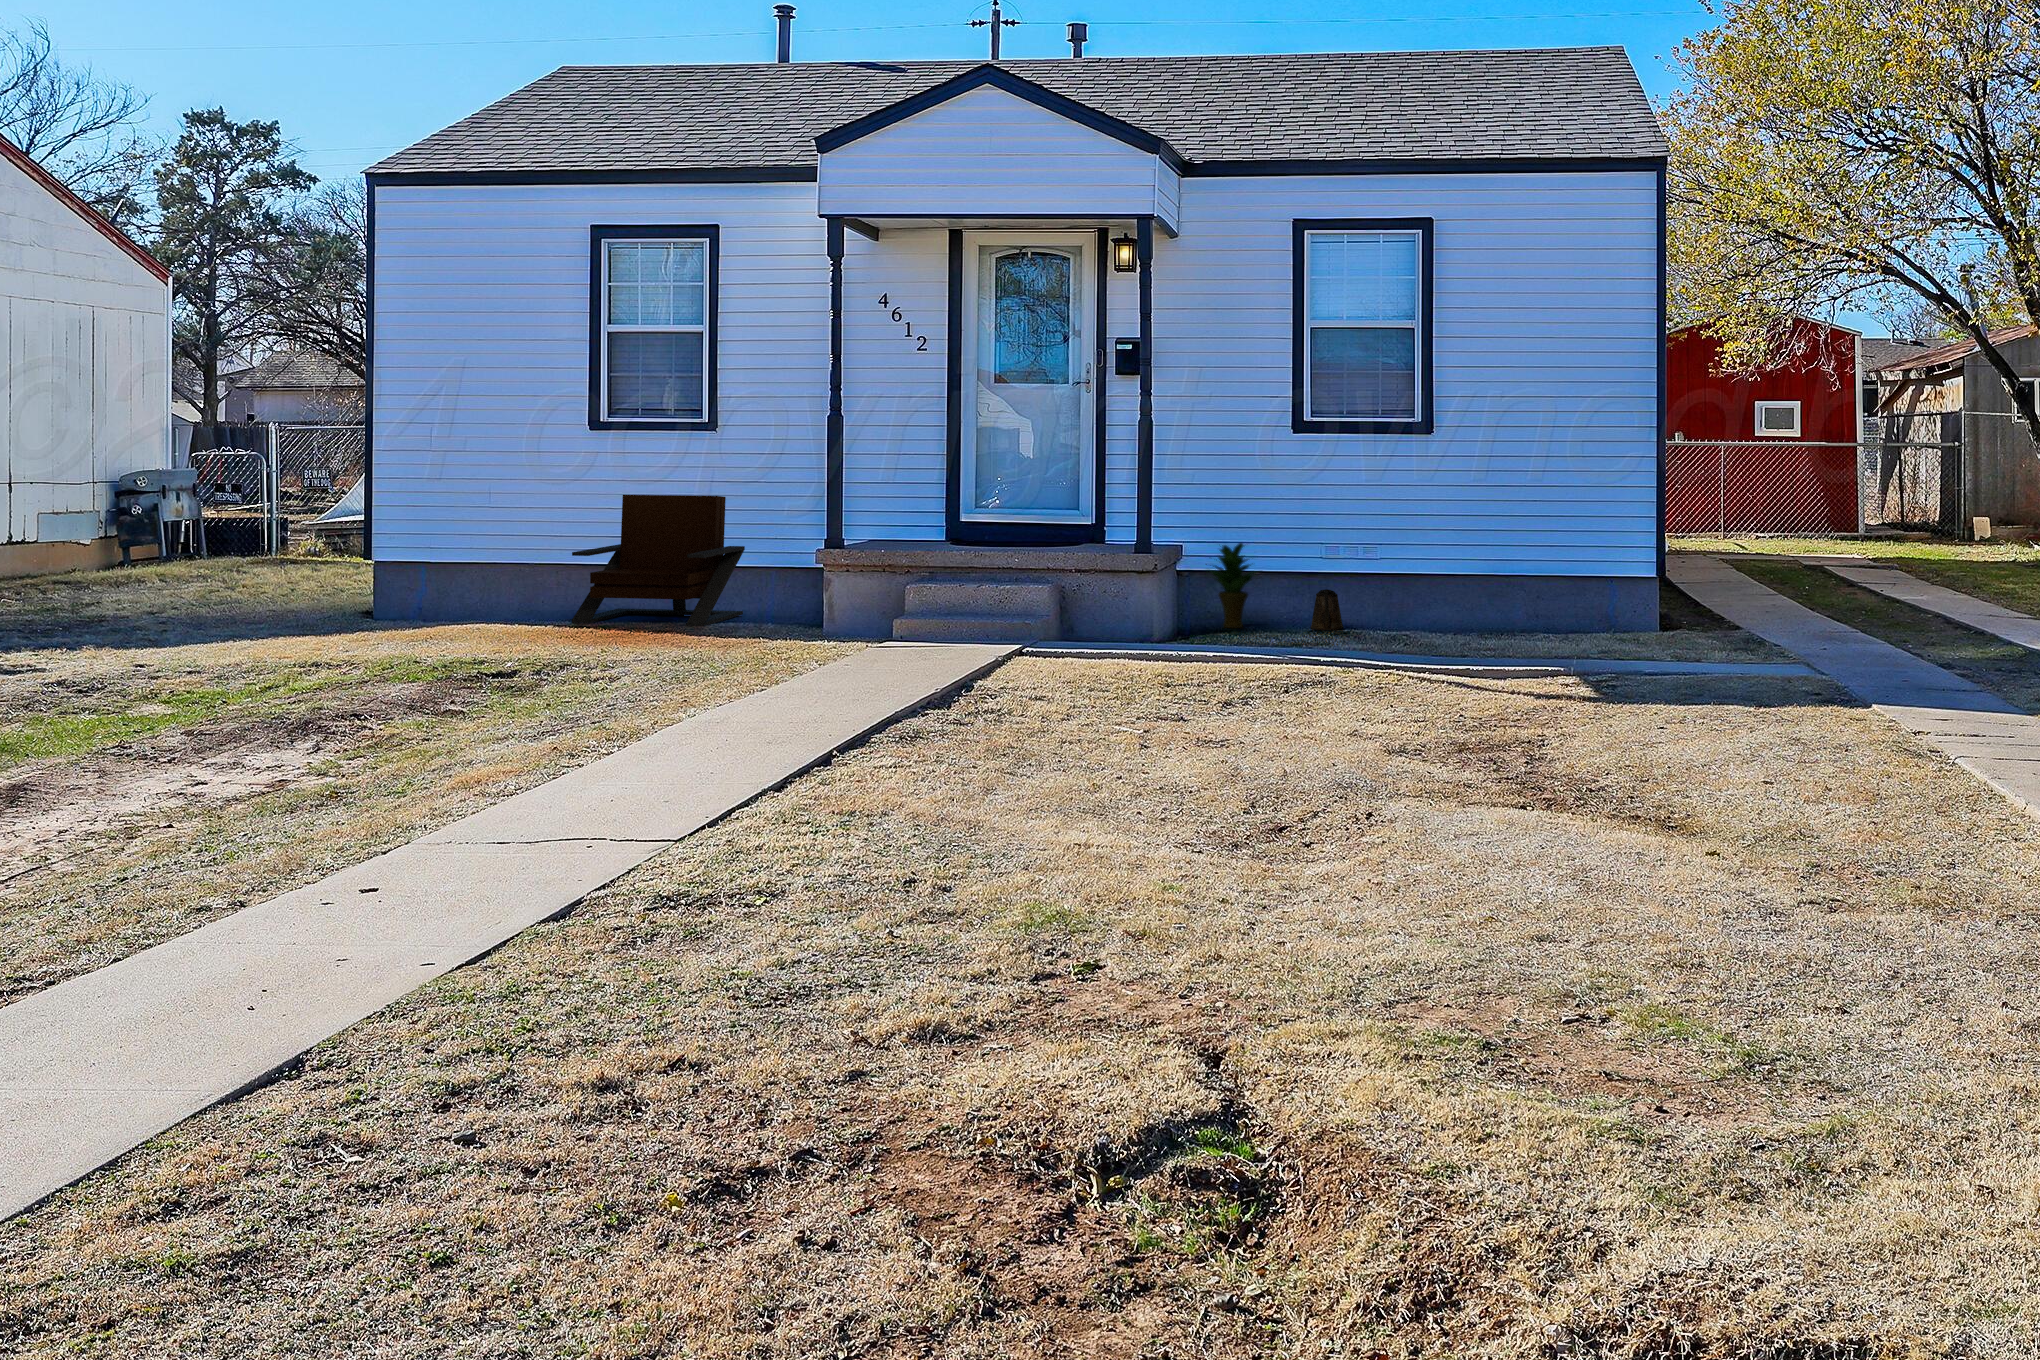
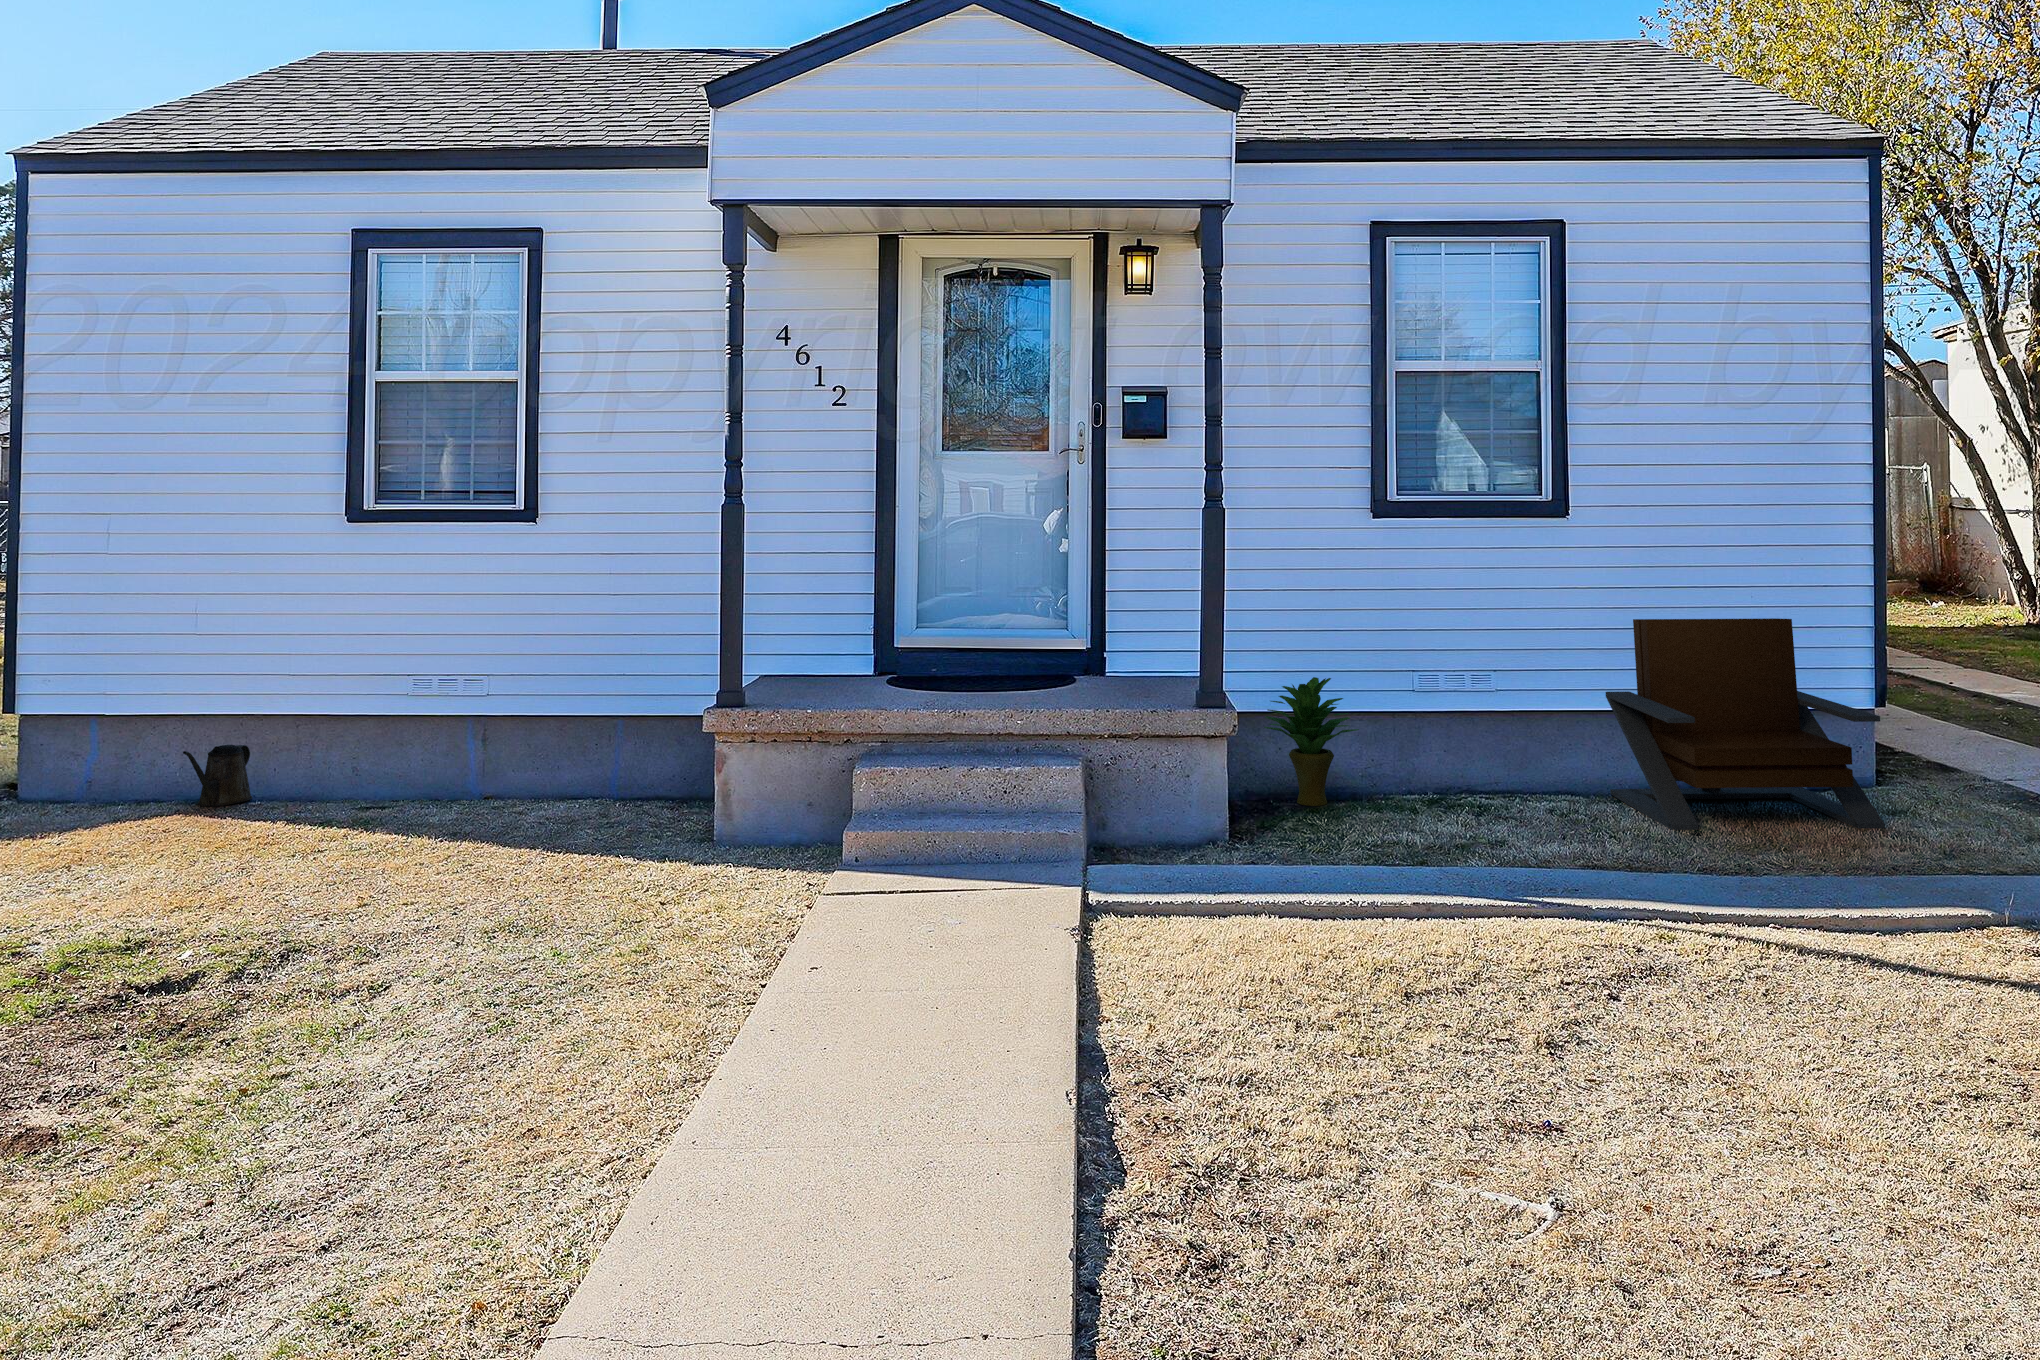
lounge chair: present [572,495,745,626] -> present [1606,618,1884,830]
watering can: present [1310,589,1344,630] -> present [183,745,252,806]

